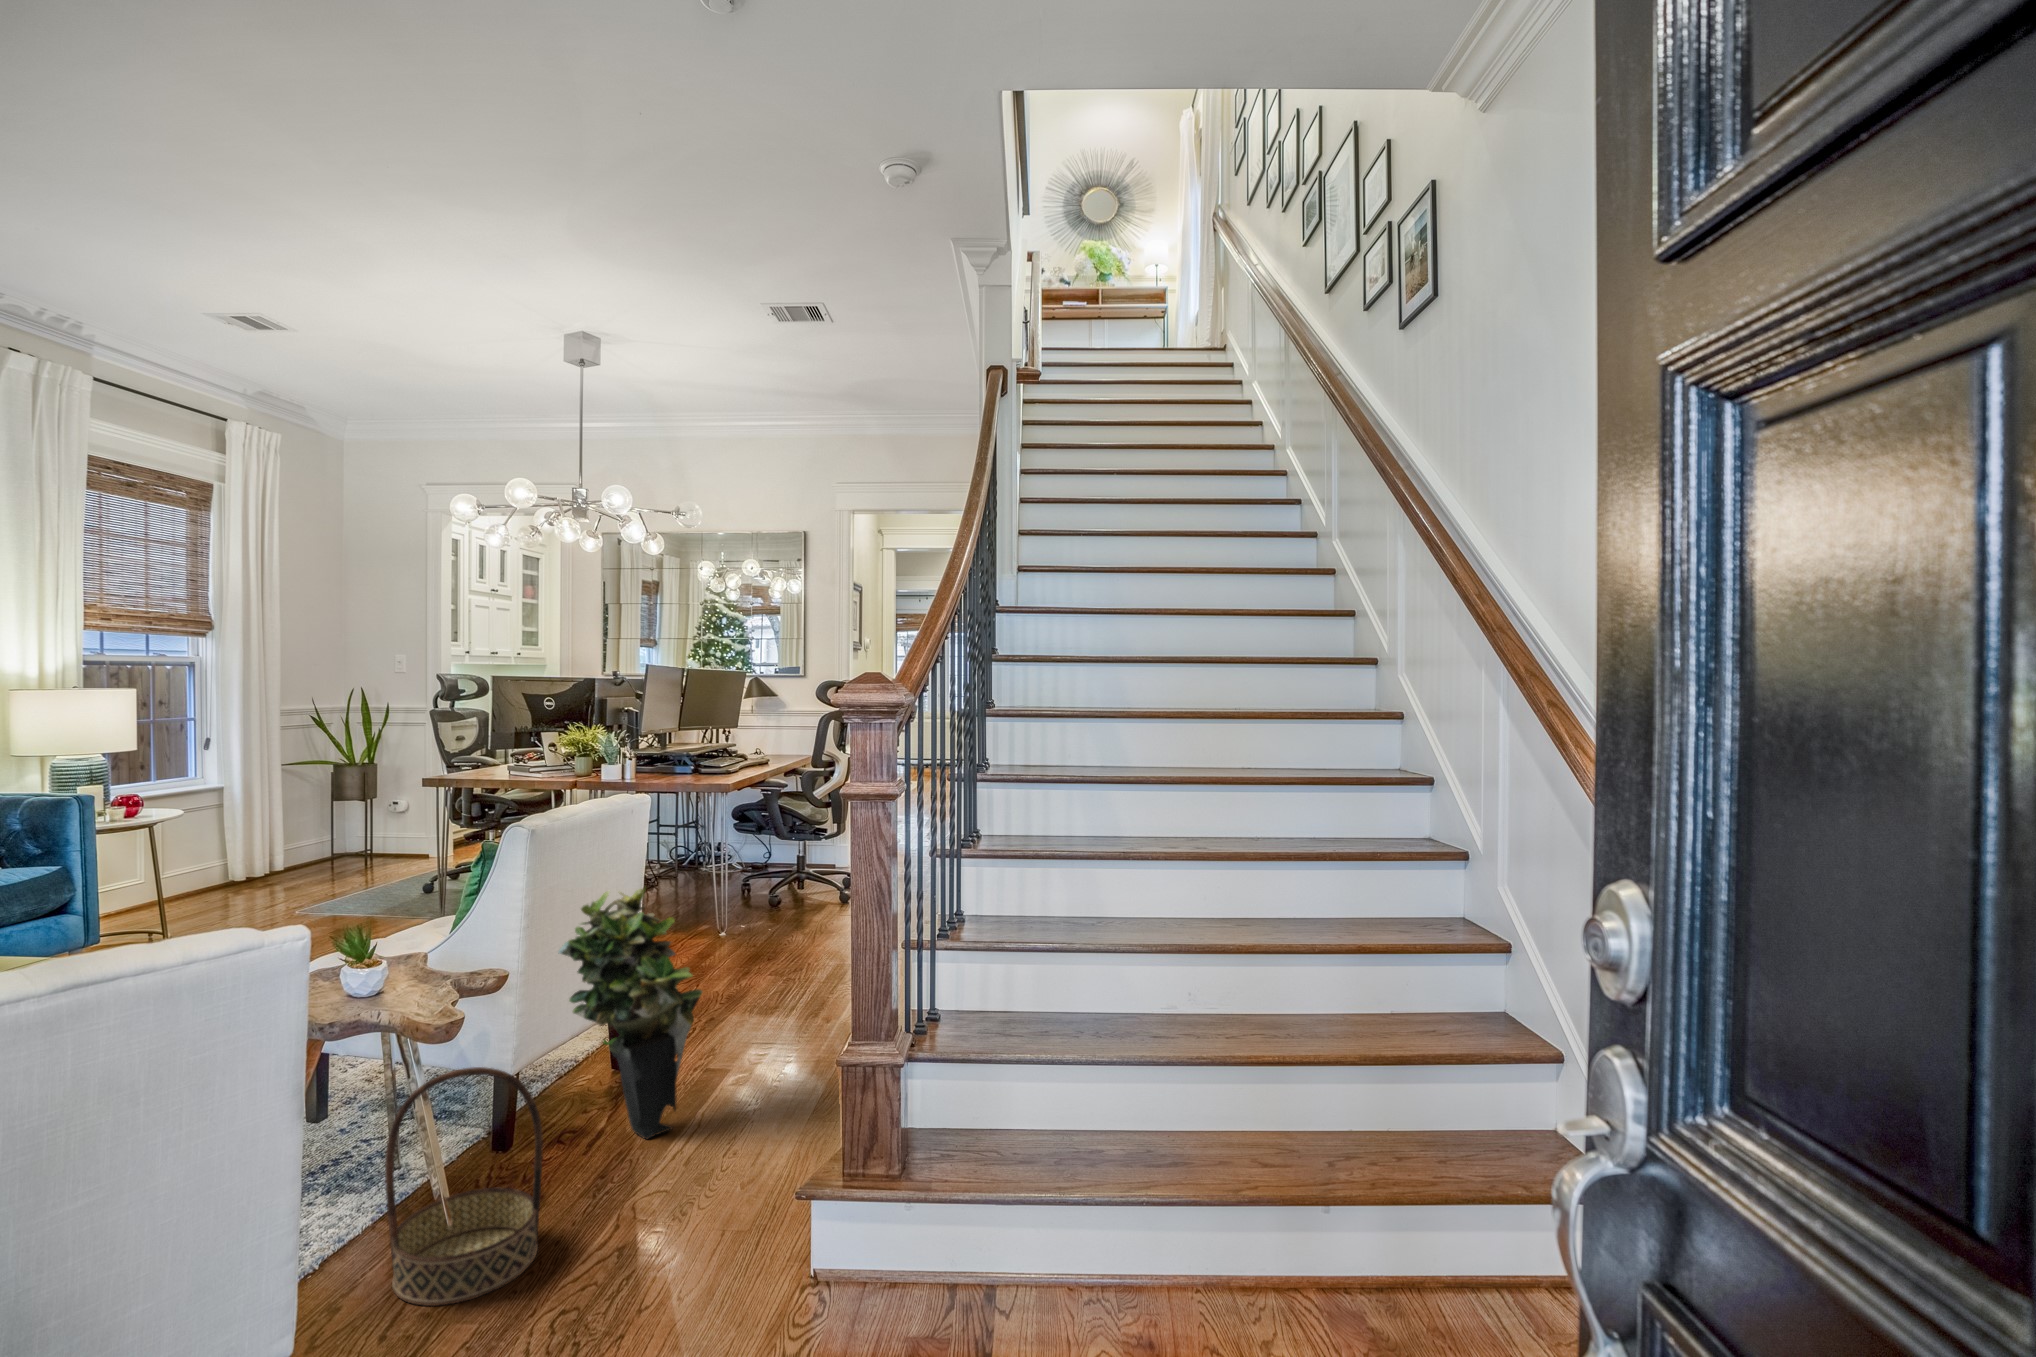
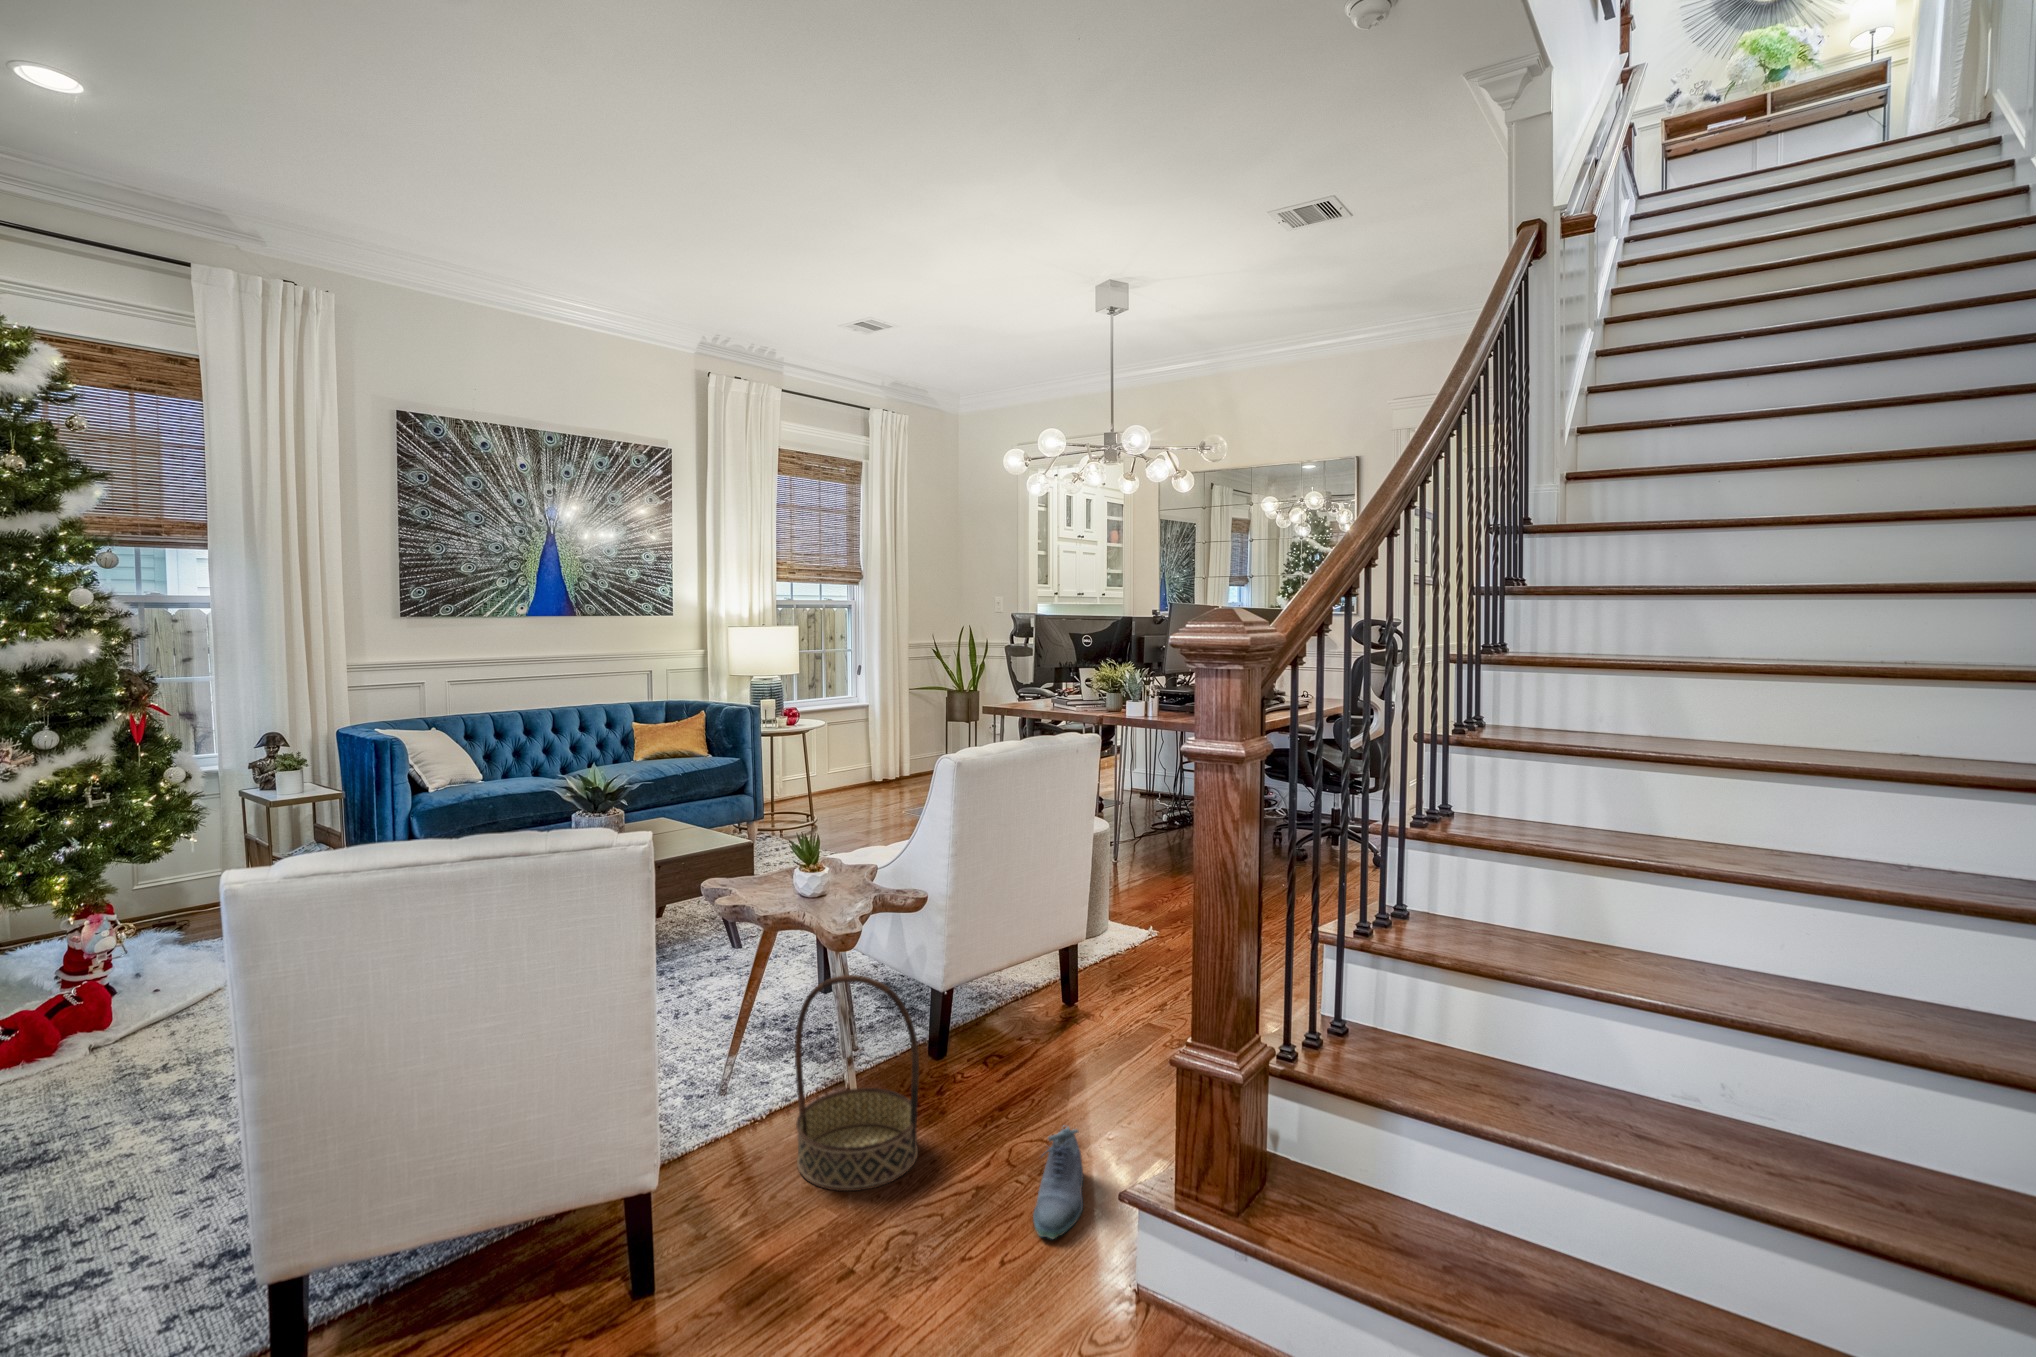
potted plant: present [558,888,702,1139] -> none [985,825,1124,1081]
shoe: none [686,1164,732,1267] -> present [1033,1125,1083,1239]

